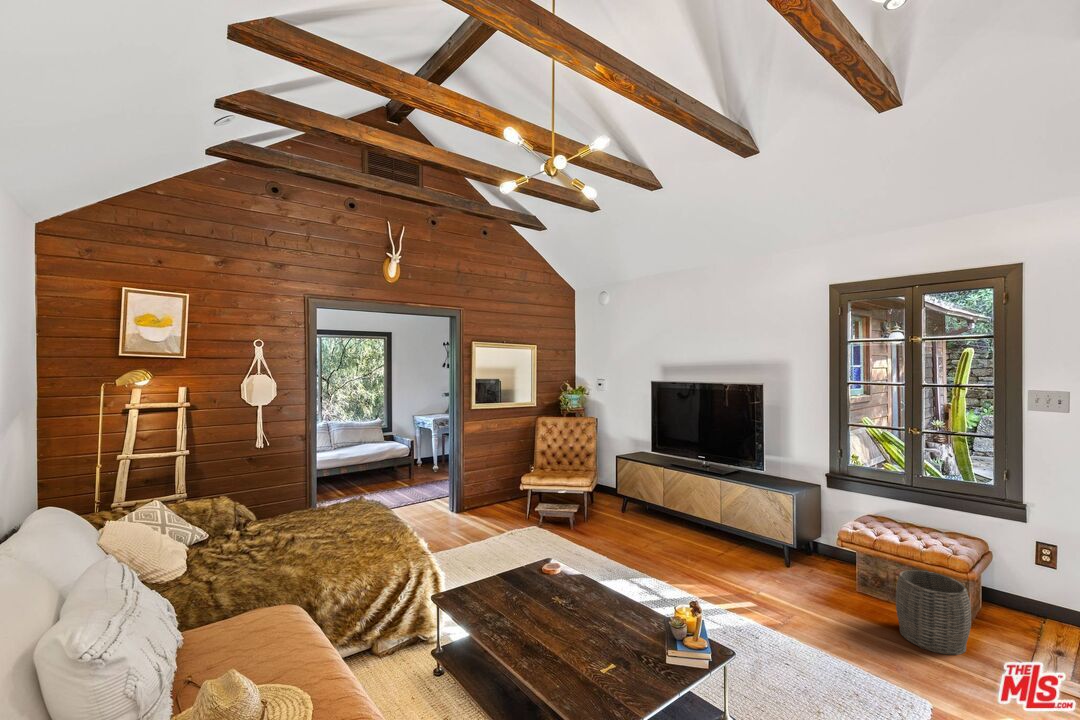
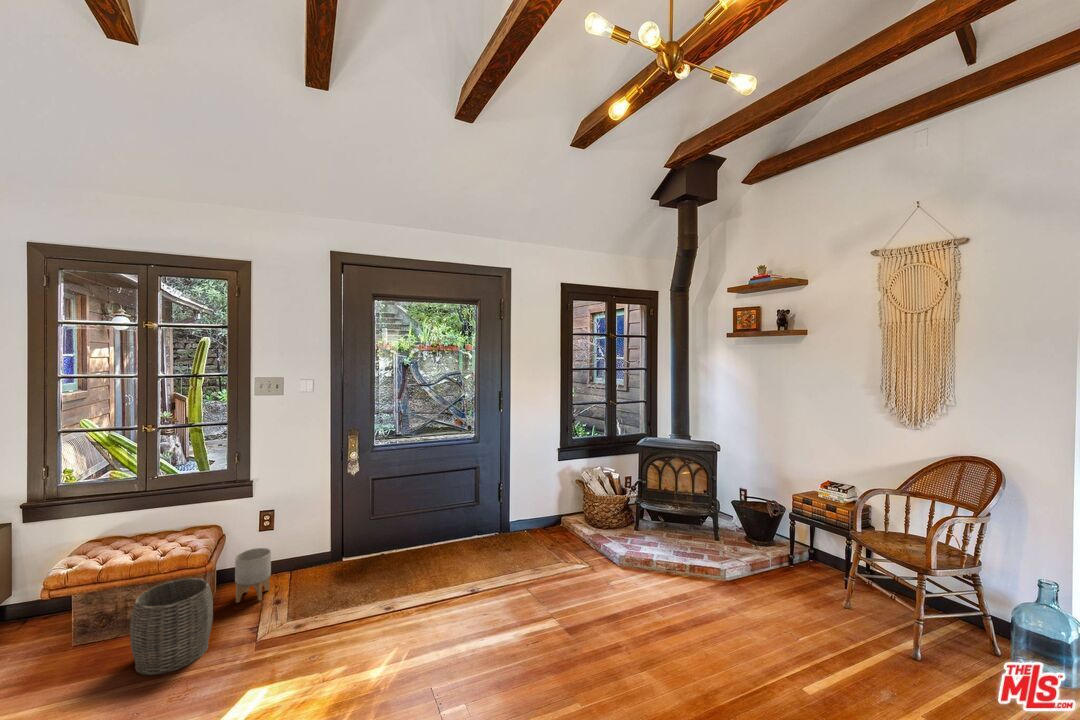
planter: none [1002,579,1049,642] -> present [235,548,271,603]

